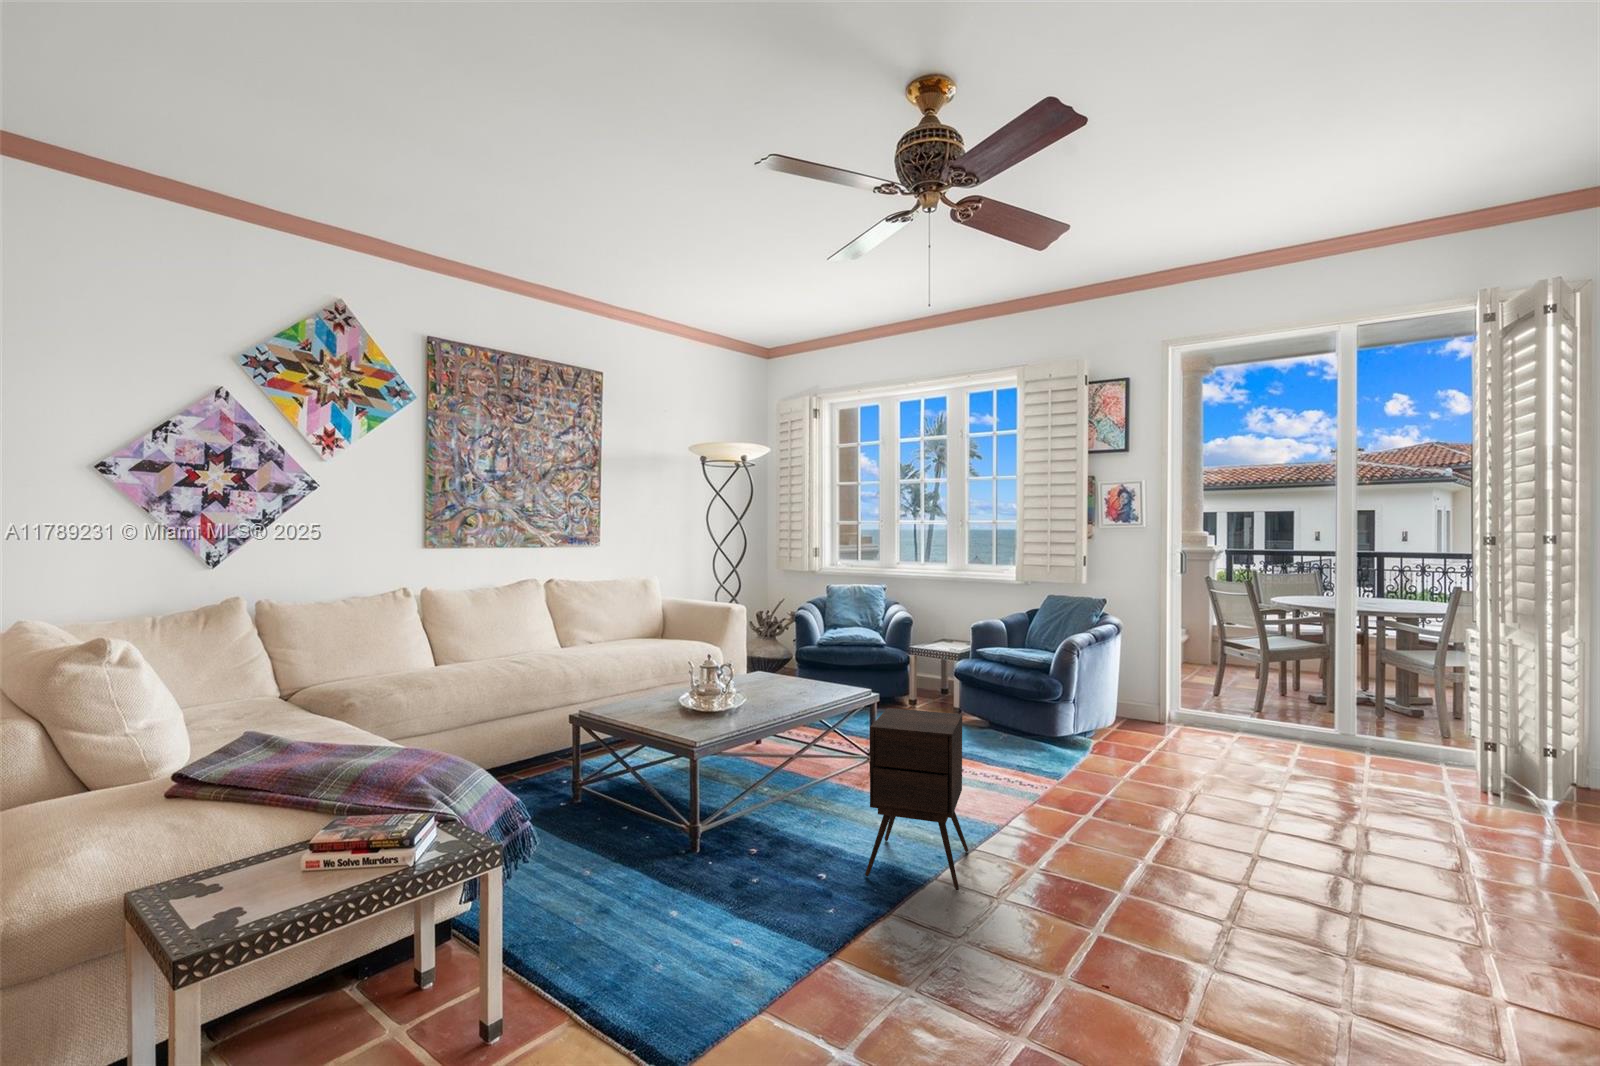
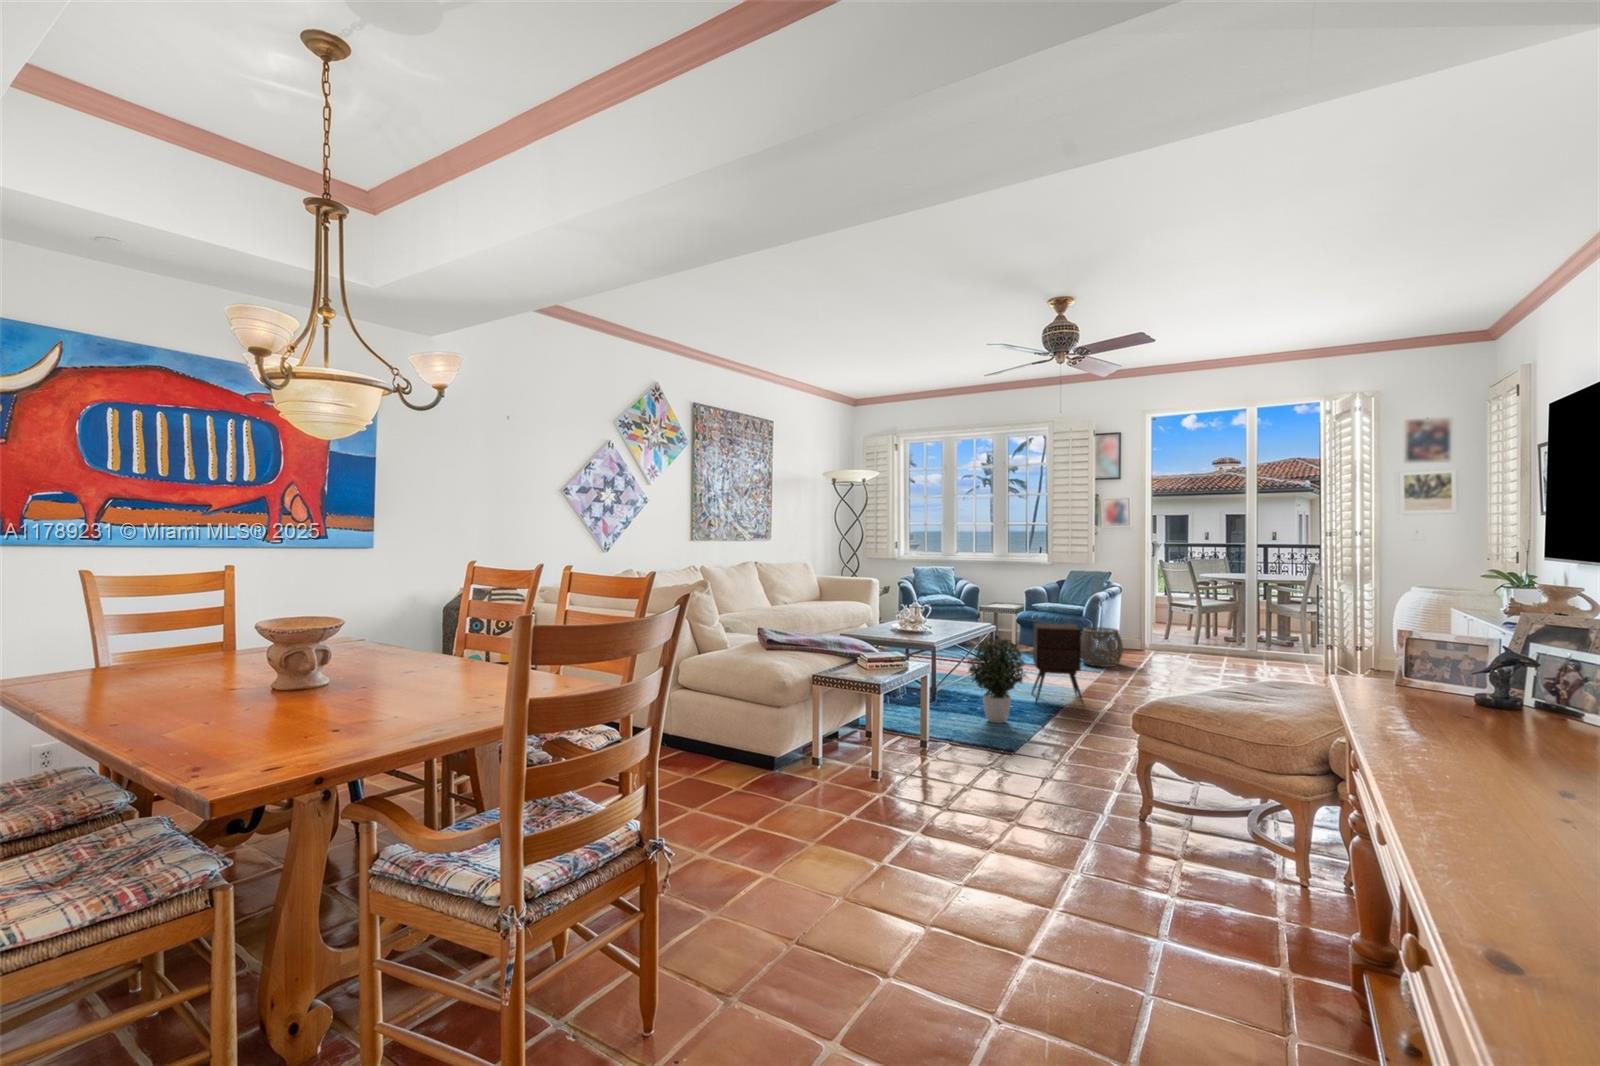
woven basket: none [1033,692,1106,765] -> present [1081,627,1123,667]
potted plant: none [674,762,796,950] -> present [968,639,1026,723]

